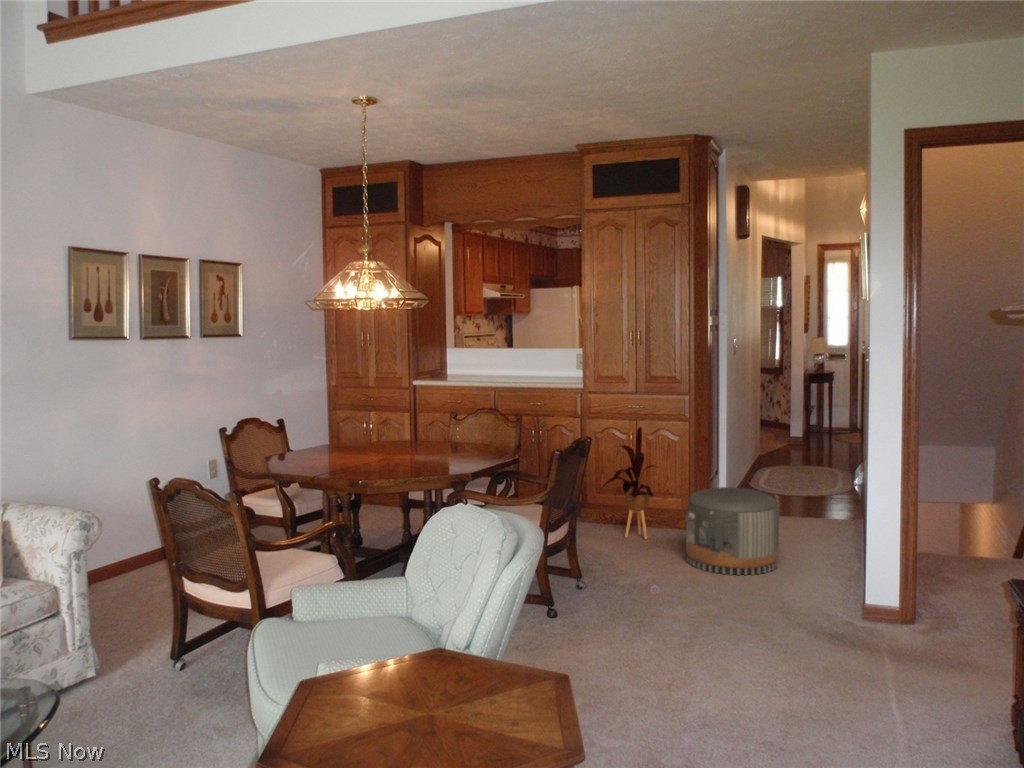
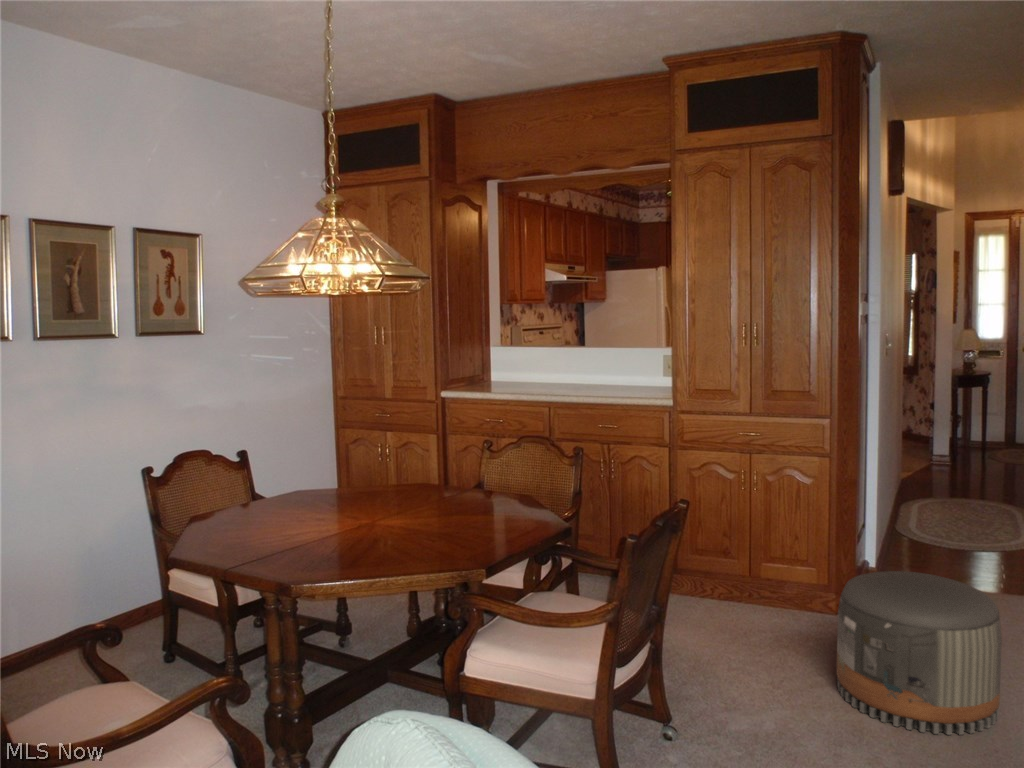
house plant: present [602,427,656,539] -> none [695,469,788,636]

